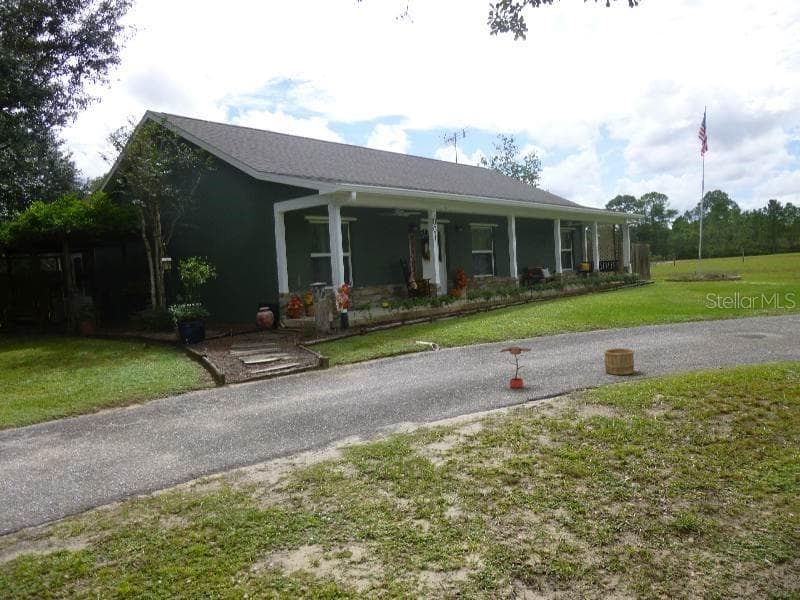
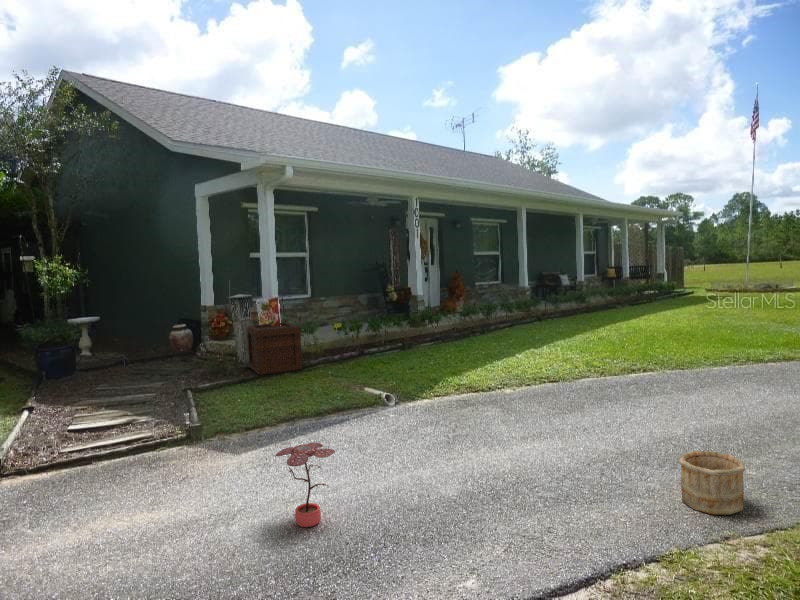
wooden crate: none [324,303,366,339] -> present [247,322,302,375]
potted plant: present [500,347,531,388] -> present [275,442,335,527]

